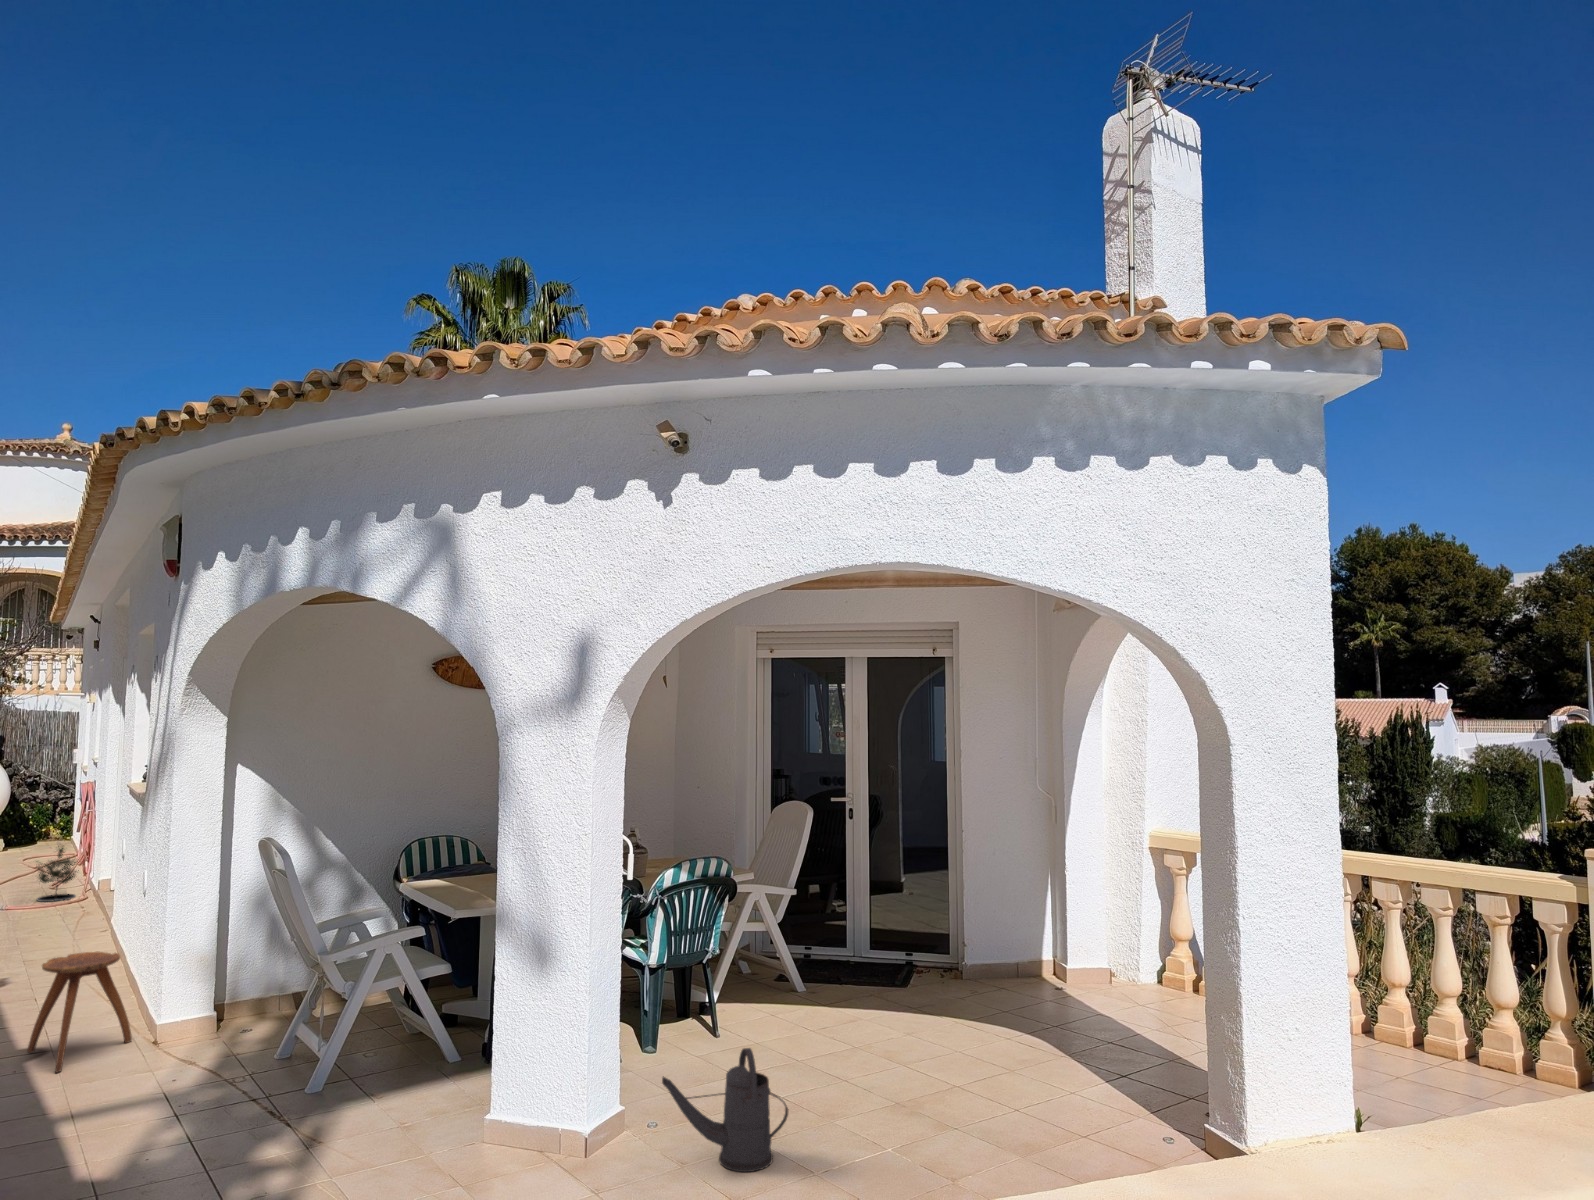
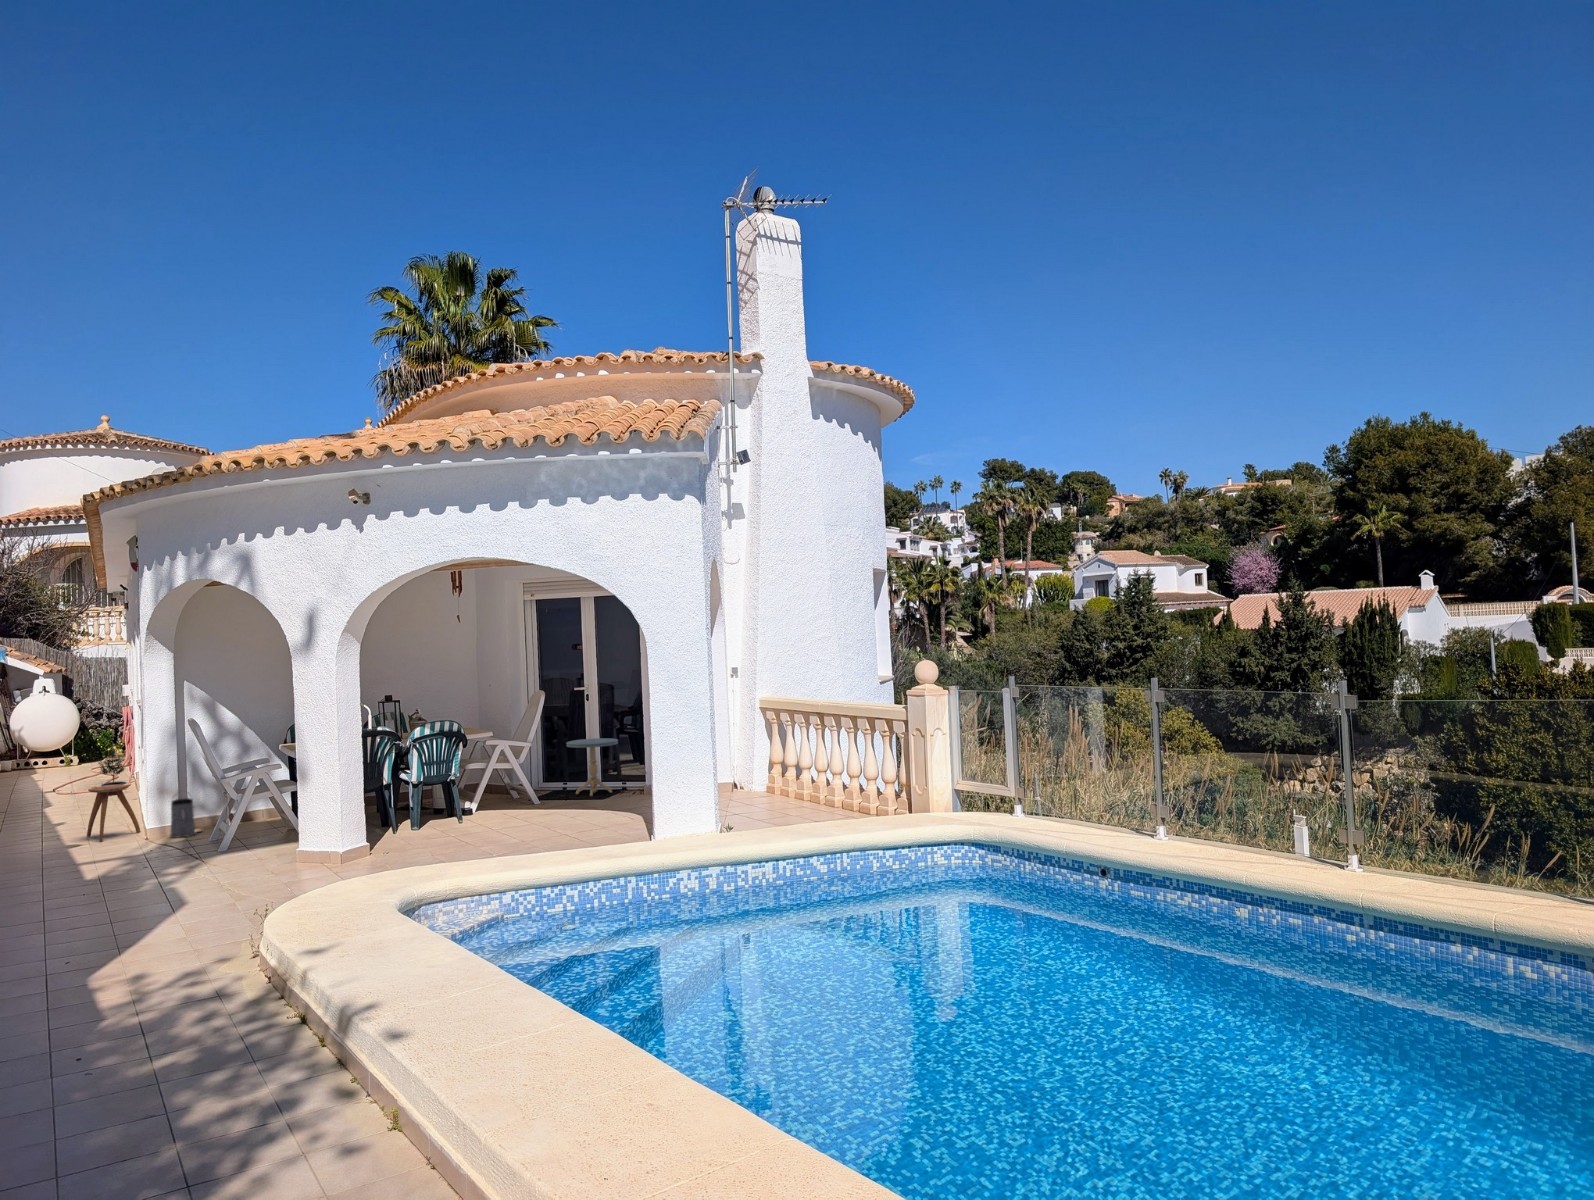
side table: none [822,873,900,968] -> present [566,738,618,796]
watering can: present [662,1048,788,1172] -> present [170,794,196,838]

